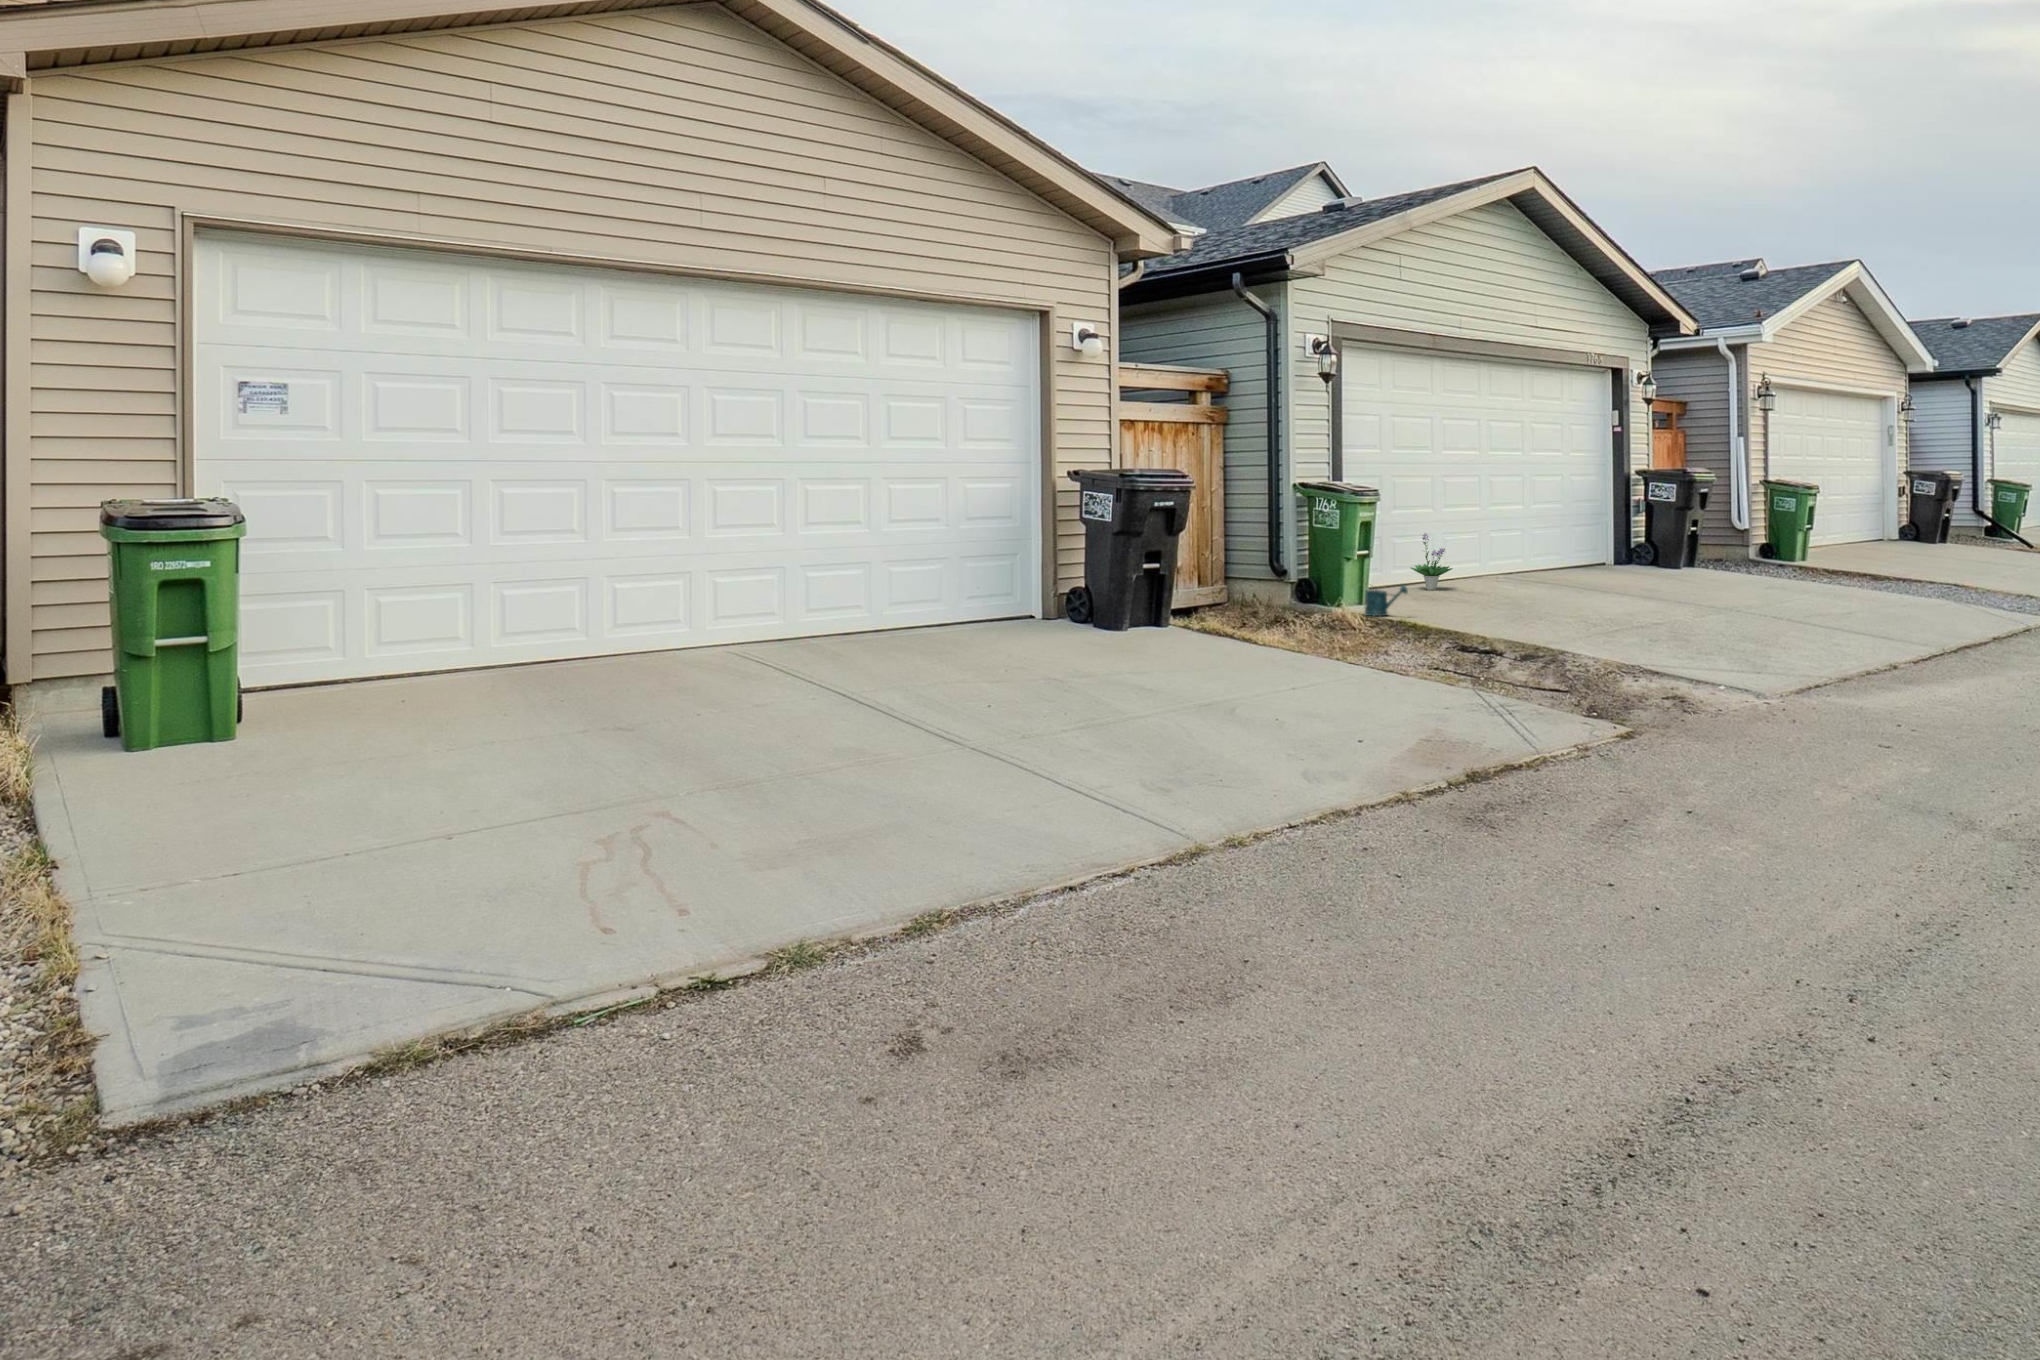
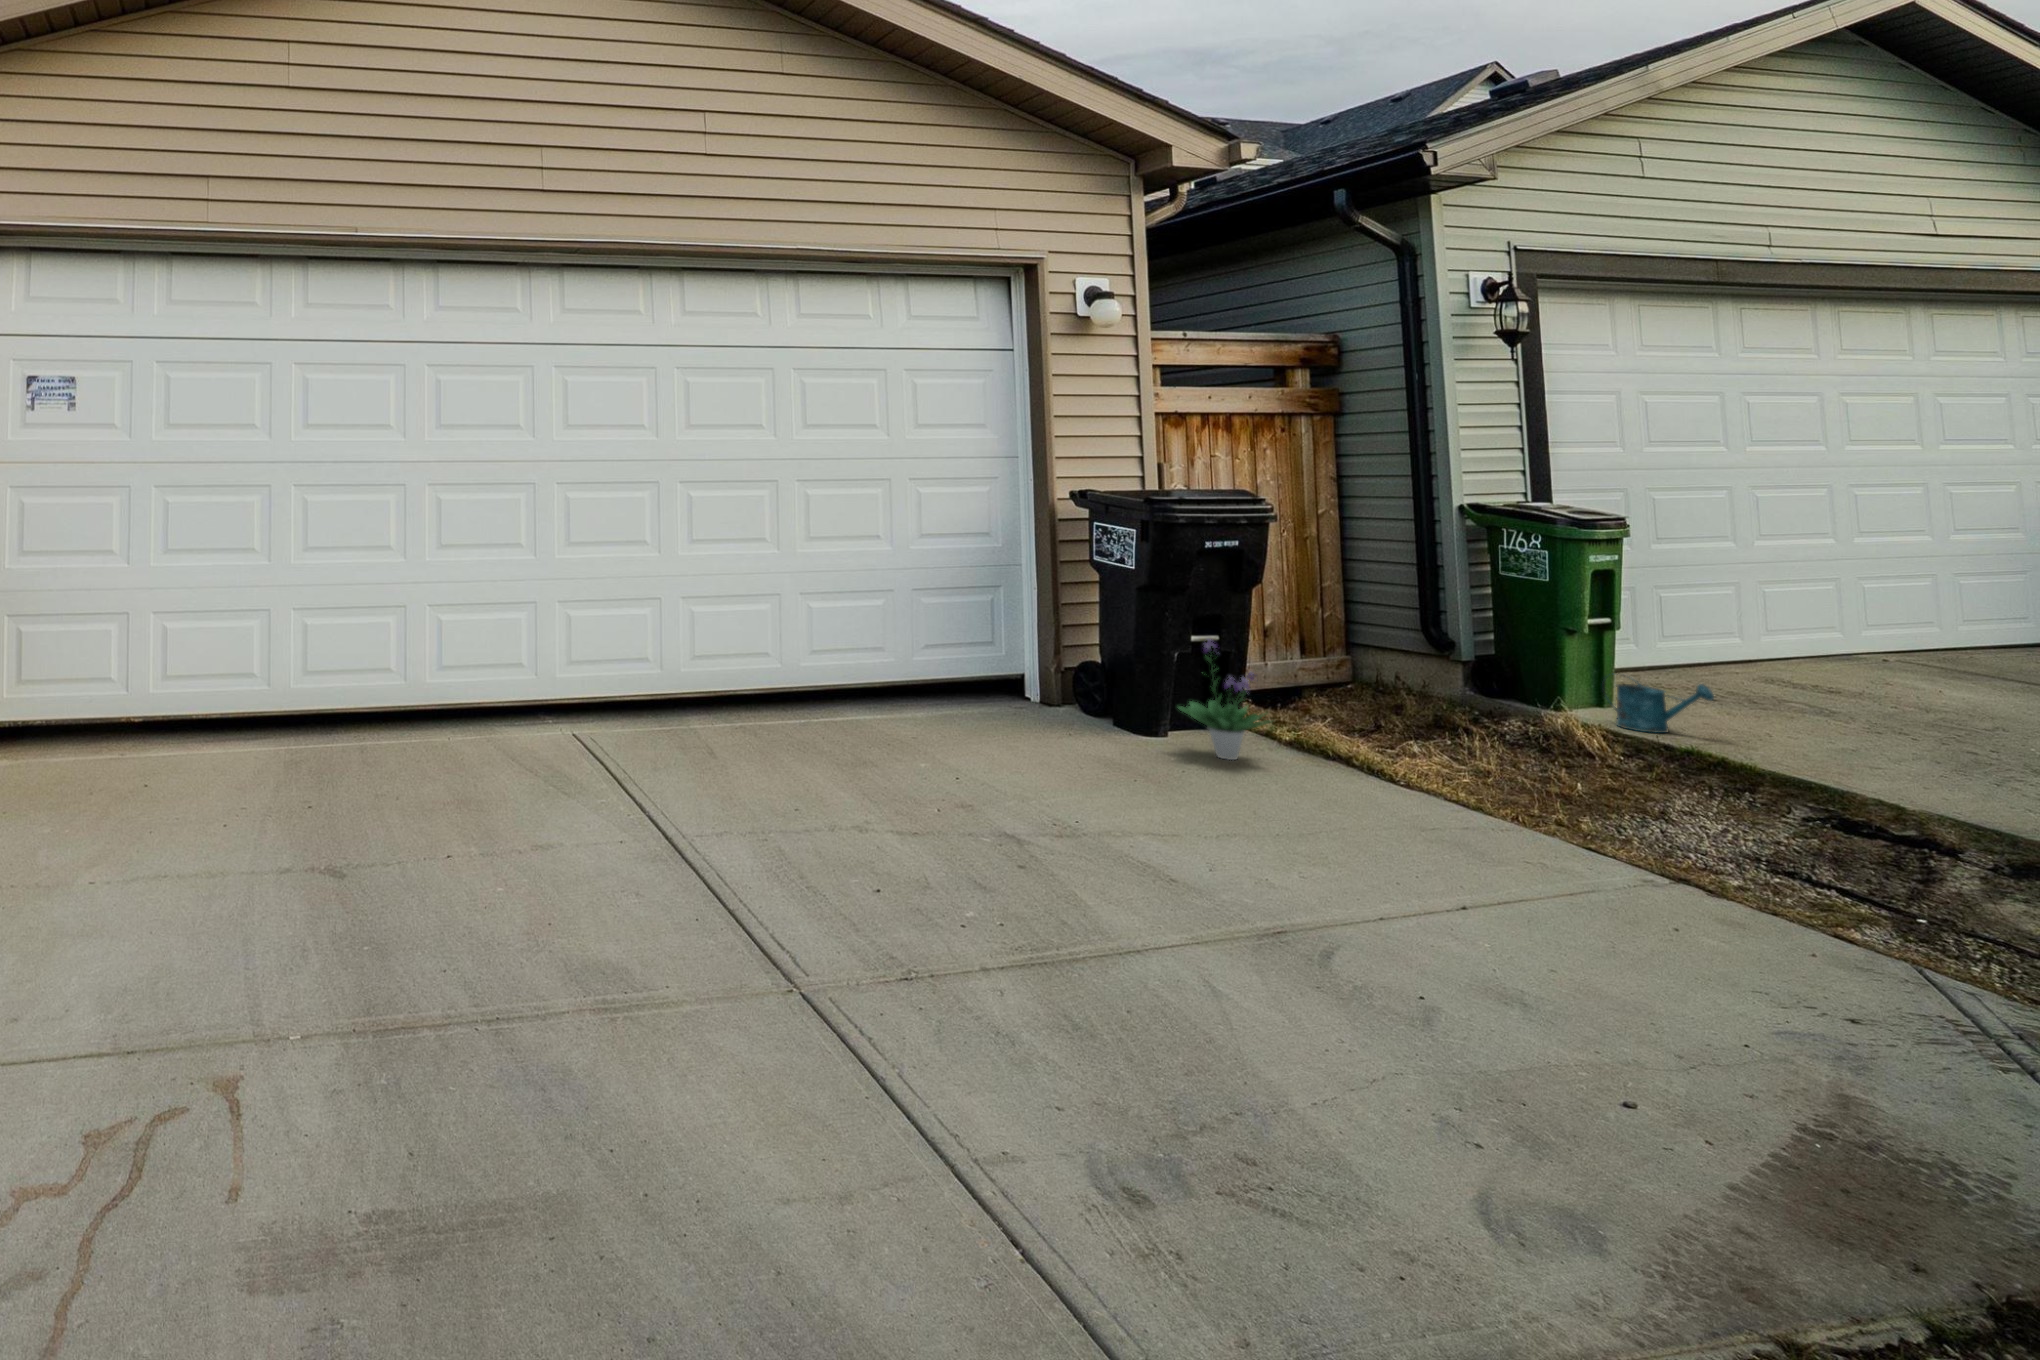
potted plant: present [1410,533,1452,590] -> present [1179,639,1272,760]

